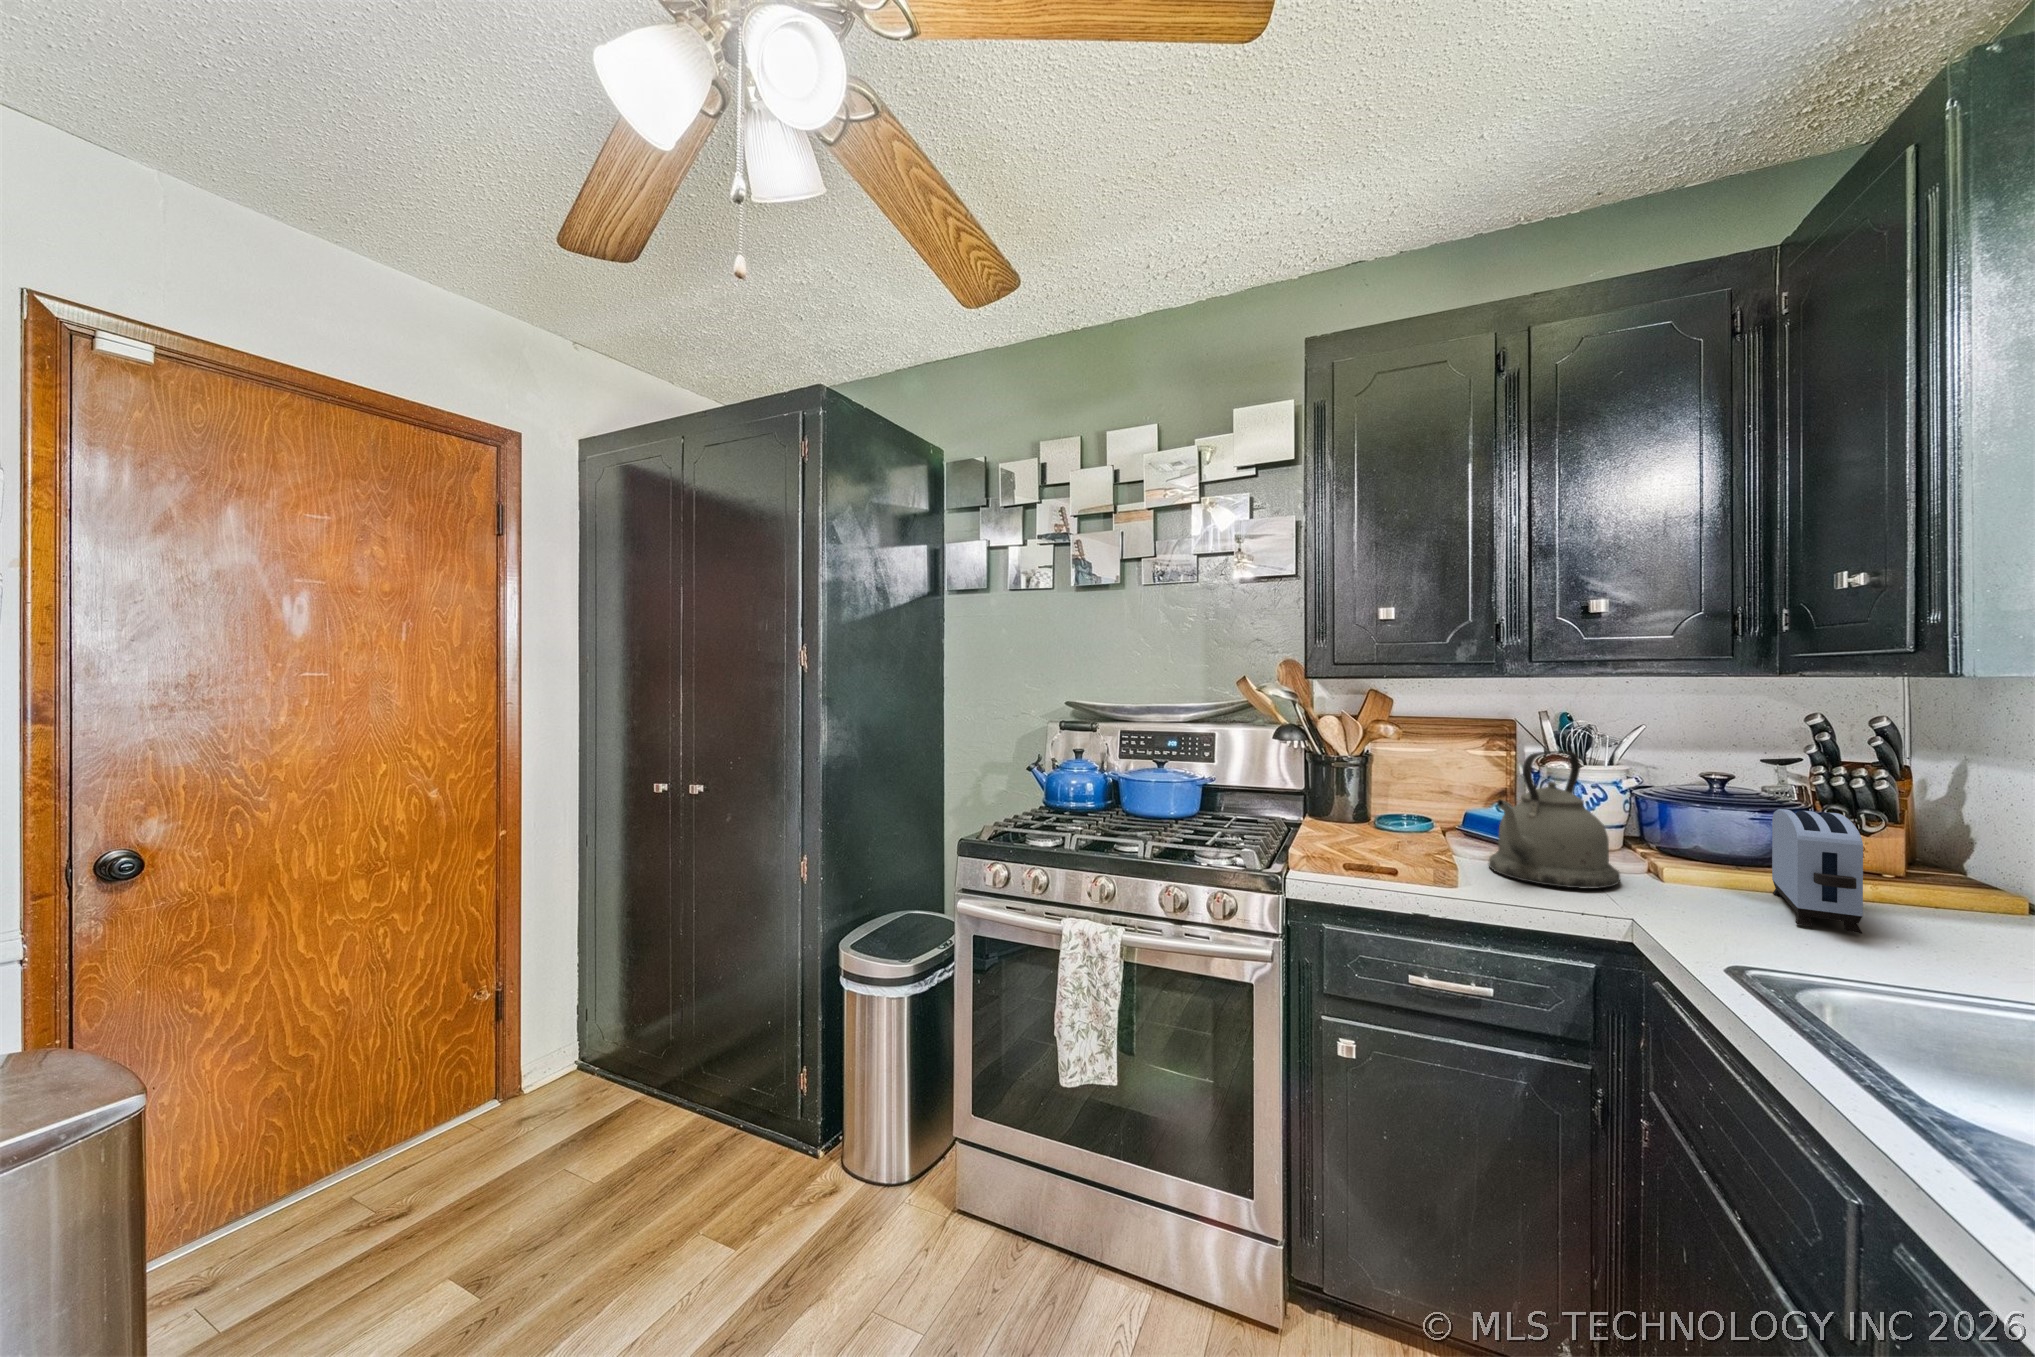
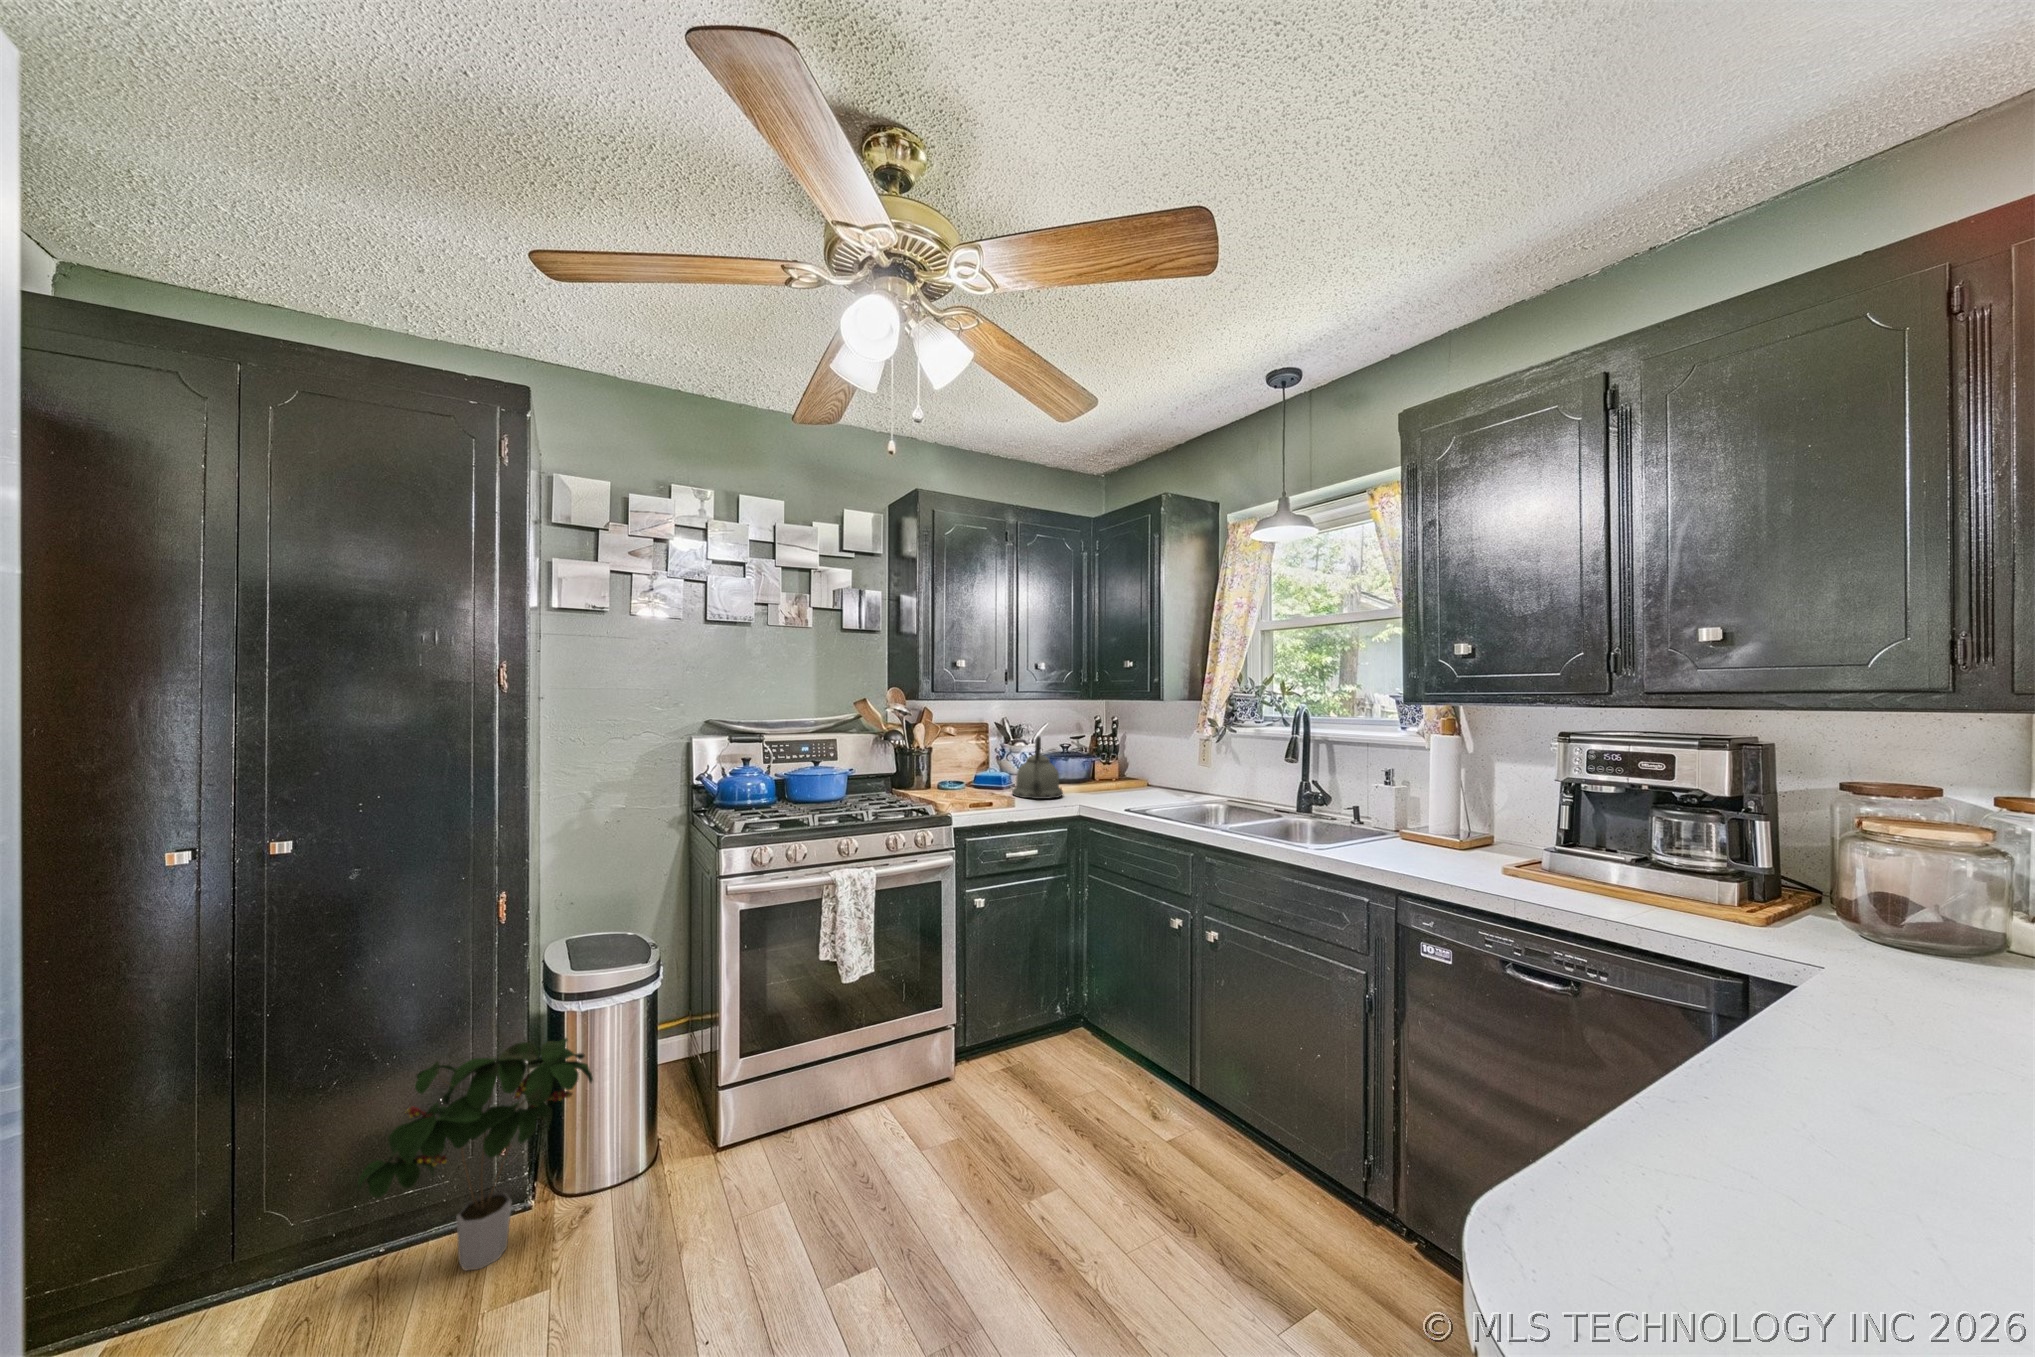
toaster: present [1772,809,1863,933] -> none [1094,754,1135,797]
potted plant: none [693,988,832,1190] -> present [358,1038,593,1270]

